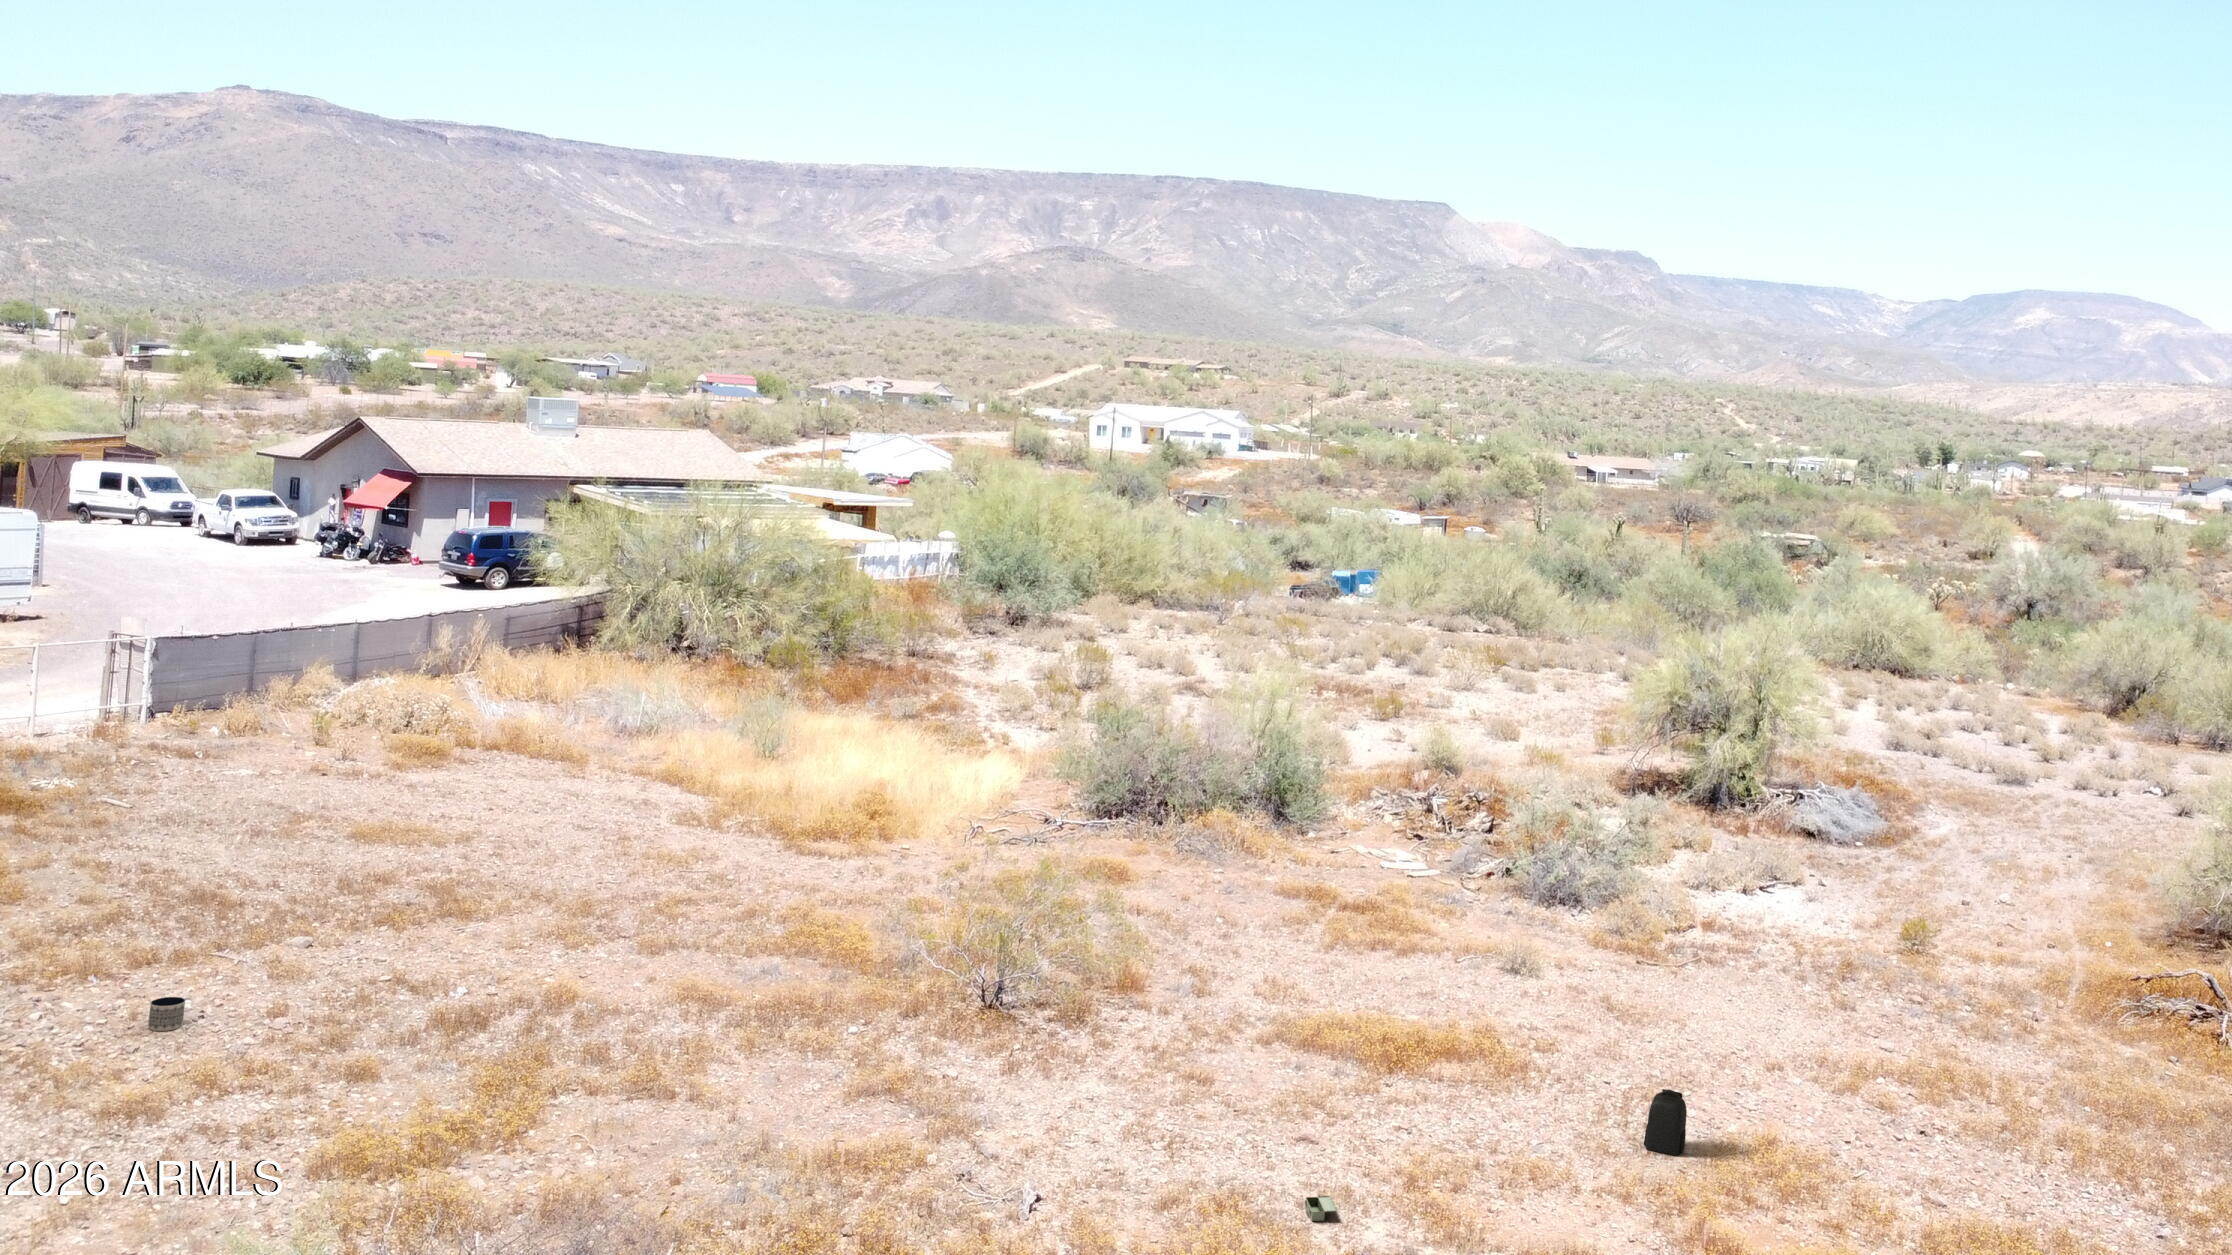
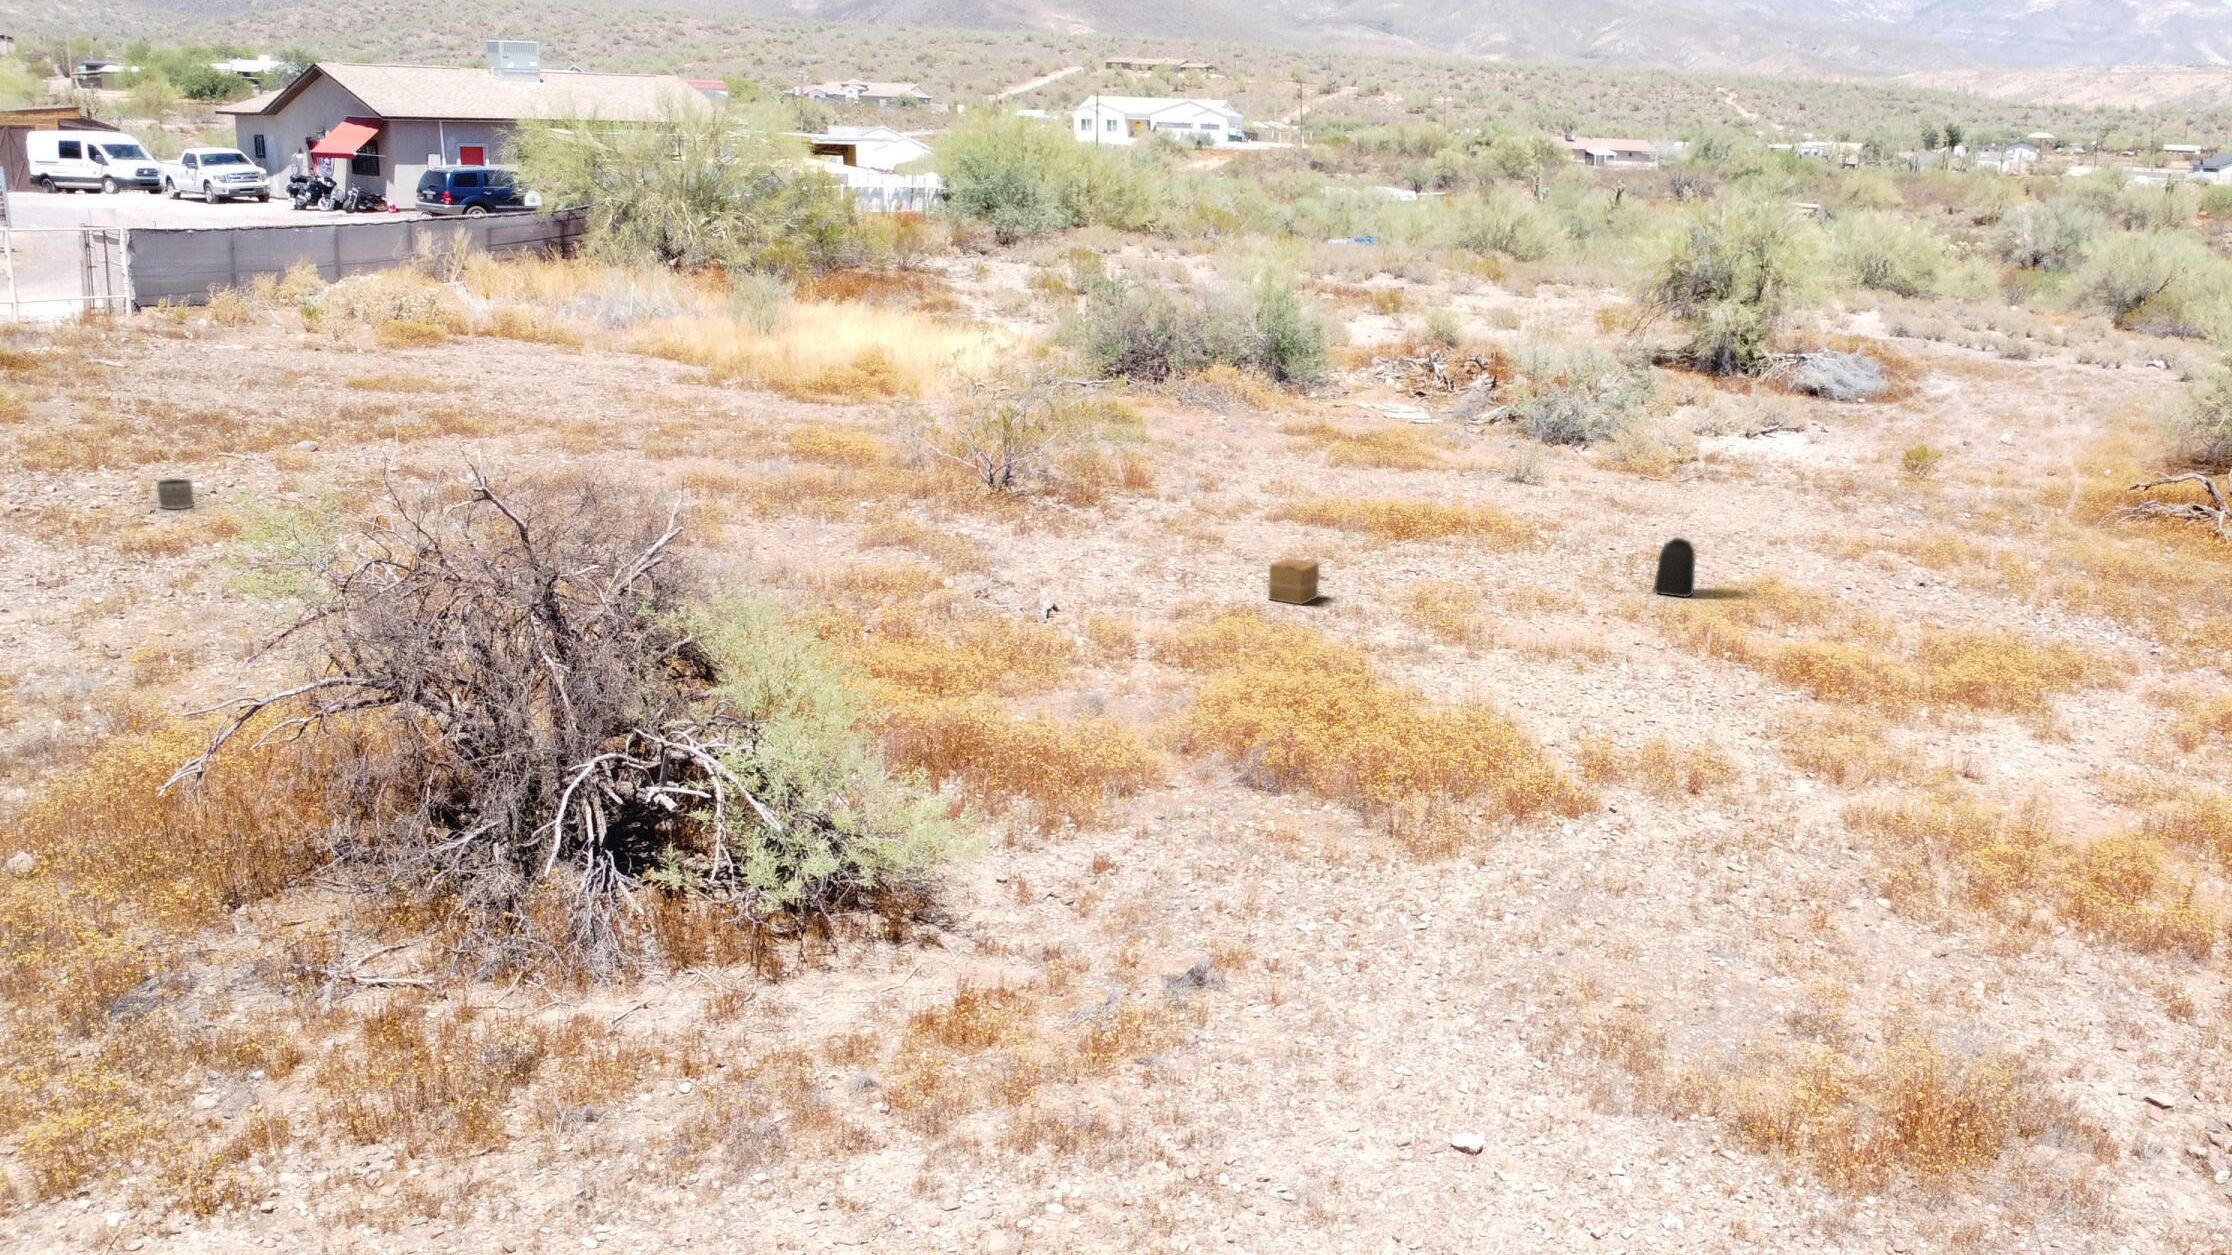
cardboard box: none [1249,1110,1303,1166] -> present [1269,559,1319,605]
toolbox: present [1305,1196,1337,1221] -> none [1324,621,1356,639]

